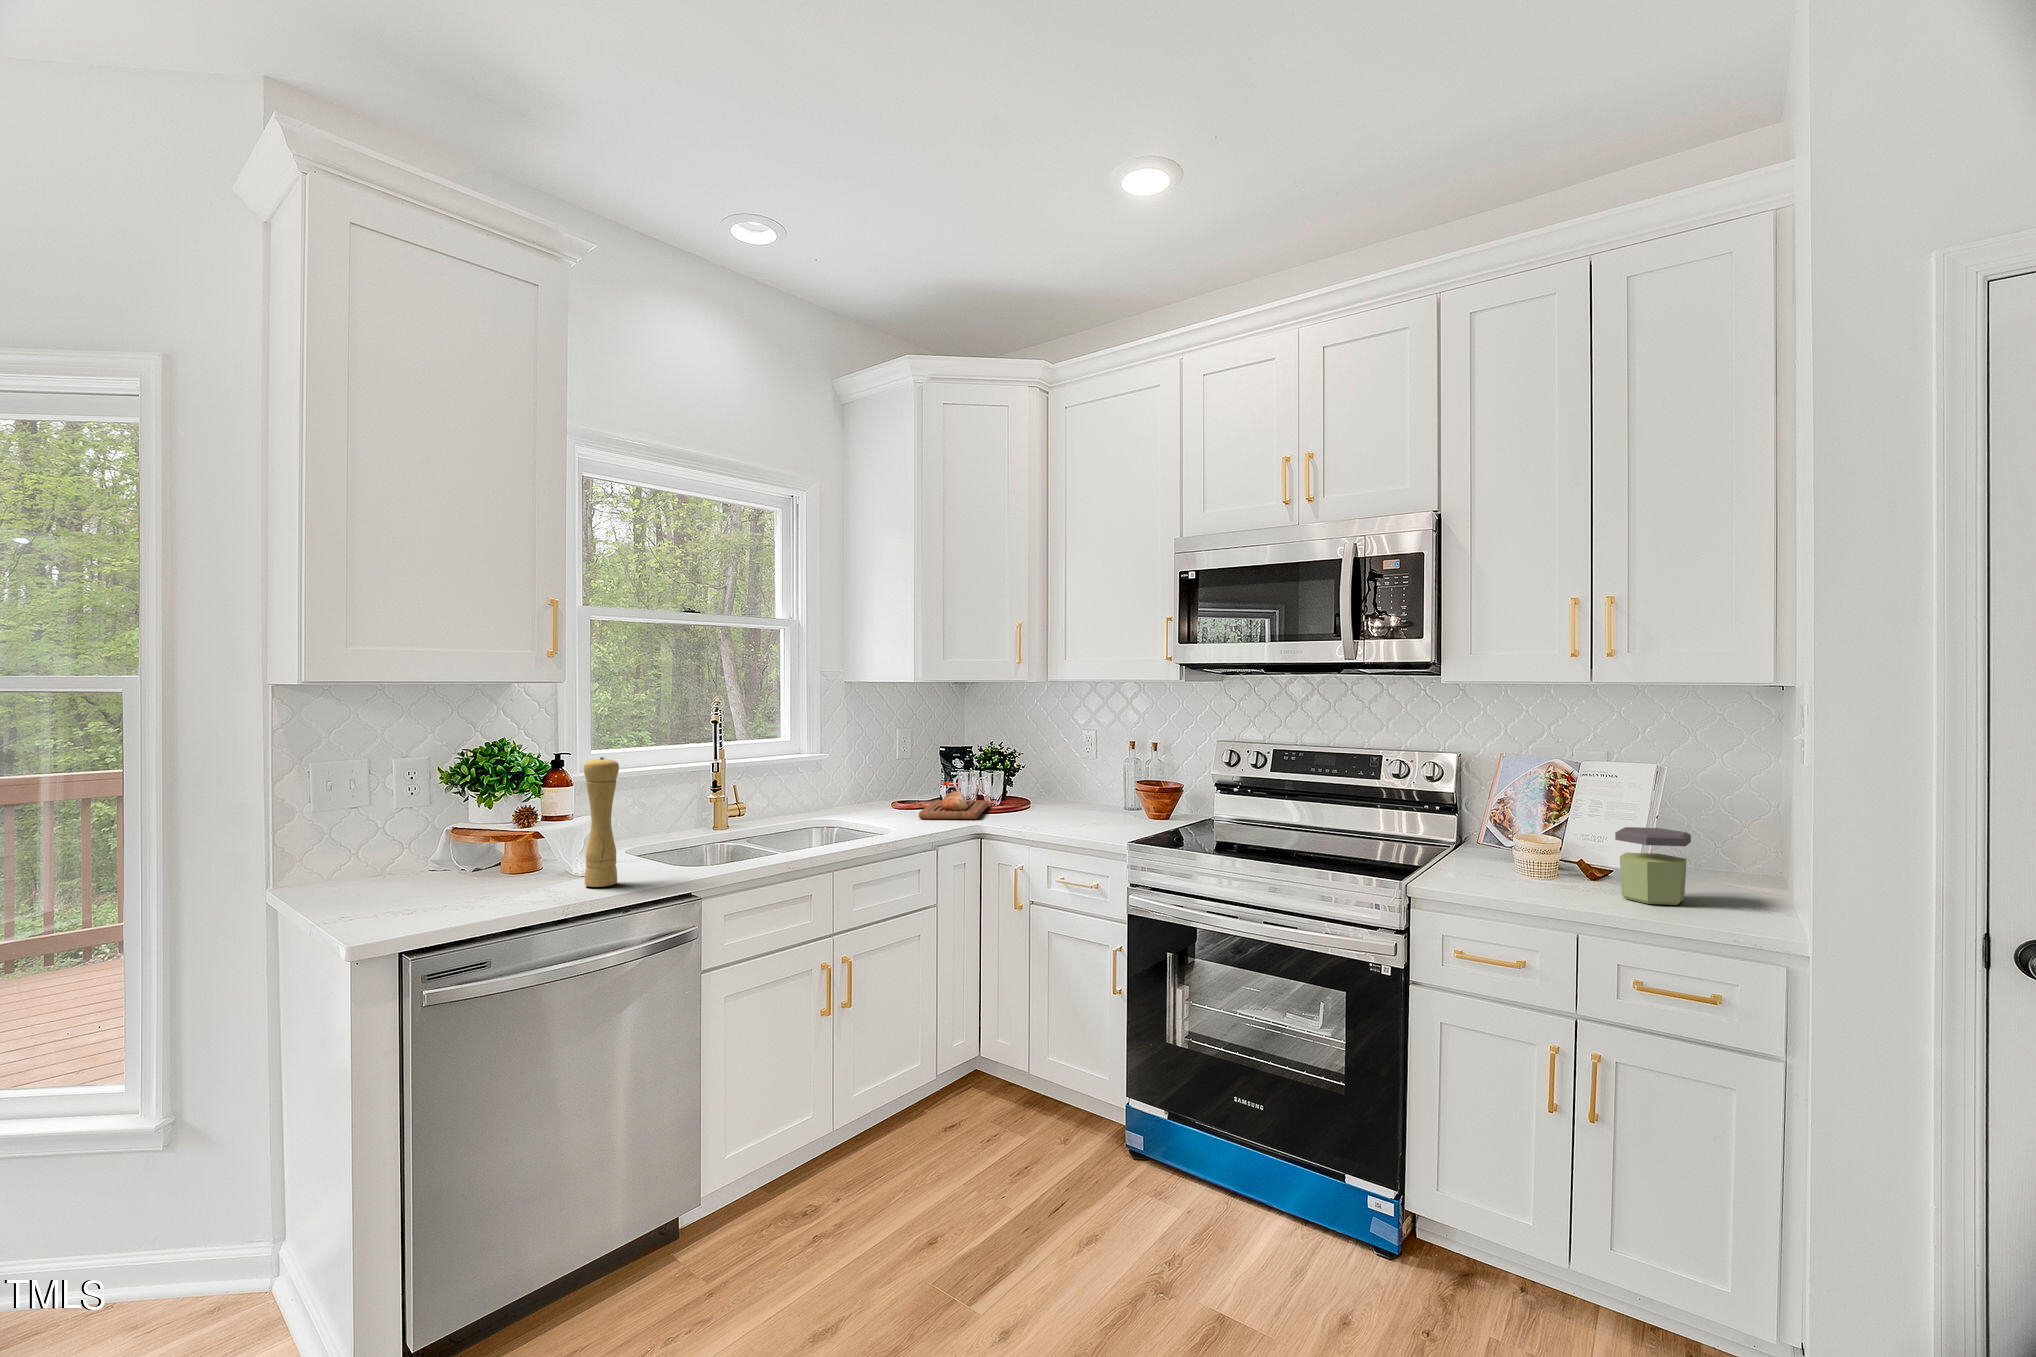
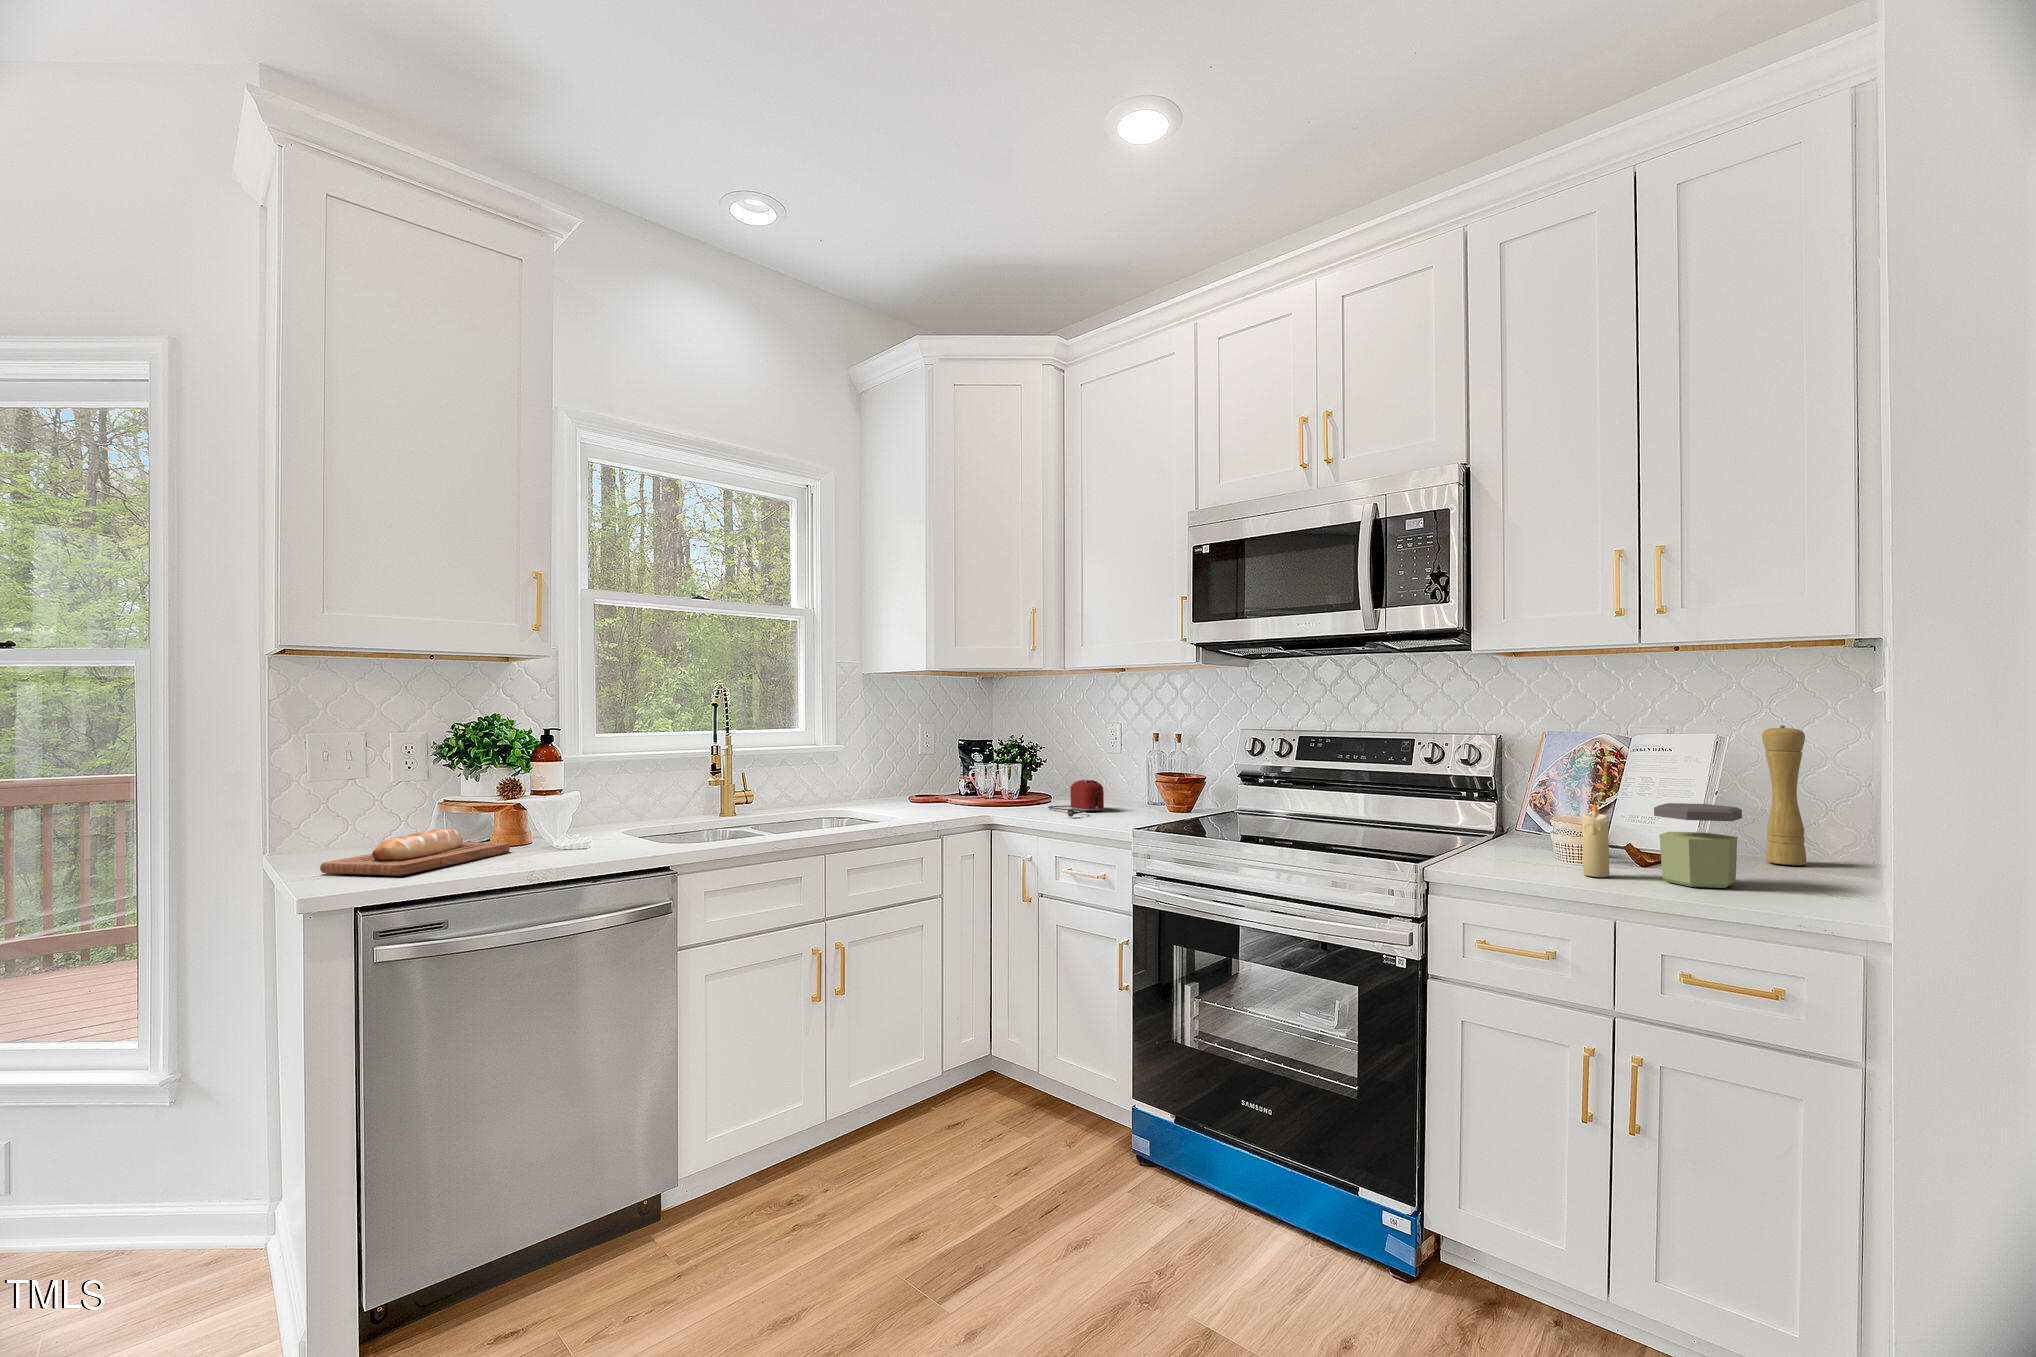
pepper mill: present [584,757,619,887] -> present [1762,726,1806,865]
toaster: none [1031,790,1086,828] -> present [1048,780,1104,817]
bread loaf: present [919,791,988,819] -> present [320,829,510,875]
candle: none [1551,826,1574,894] -> present [1582,802,1609,877]

